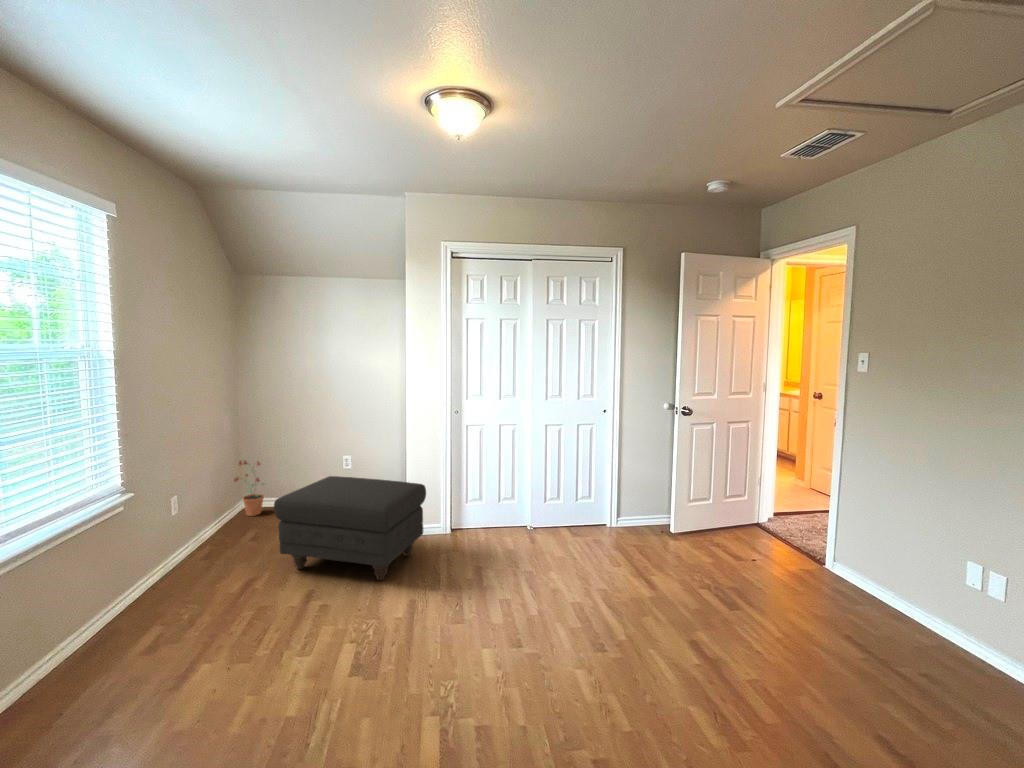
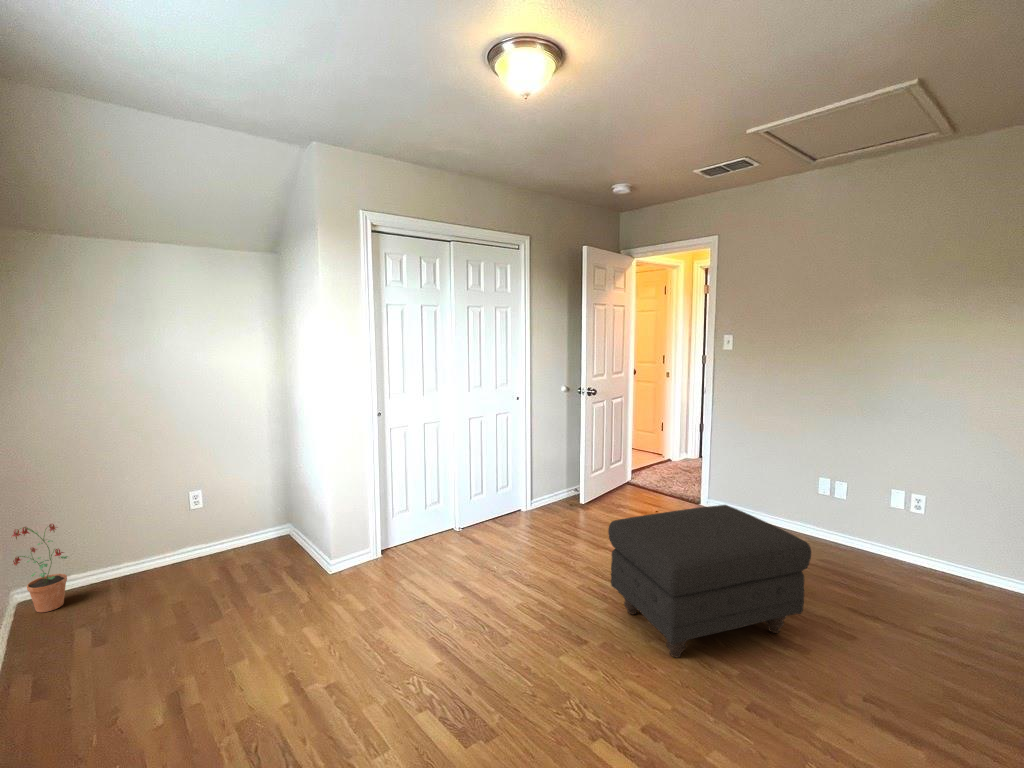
ottoman: present [274,476,426,580] -> present [608,505,811,658]

